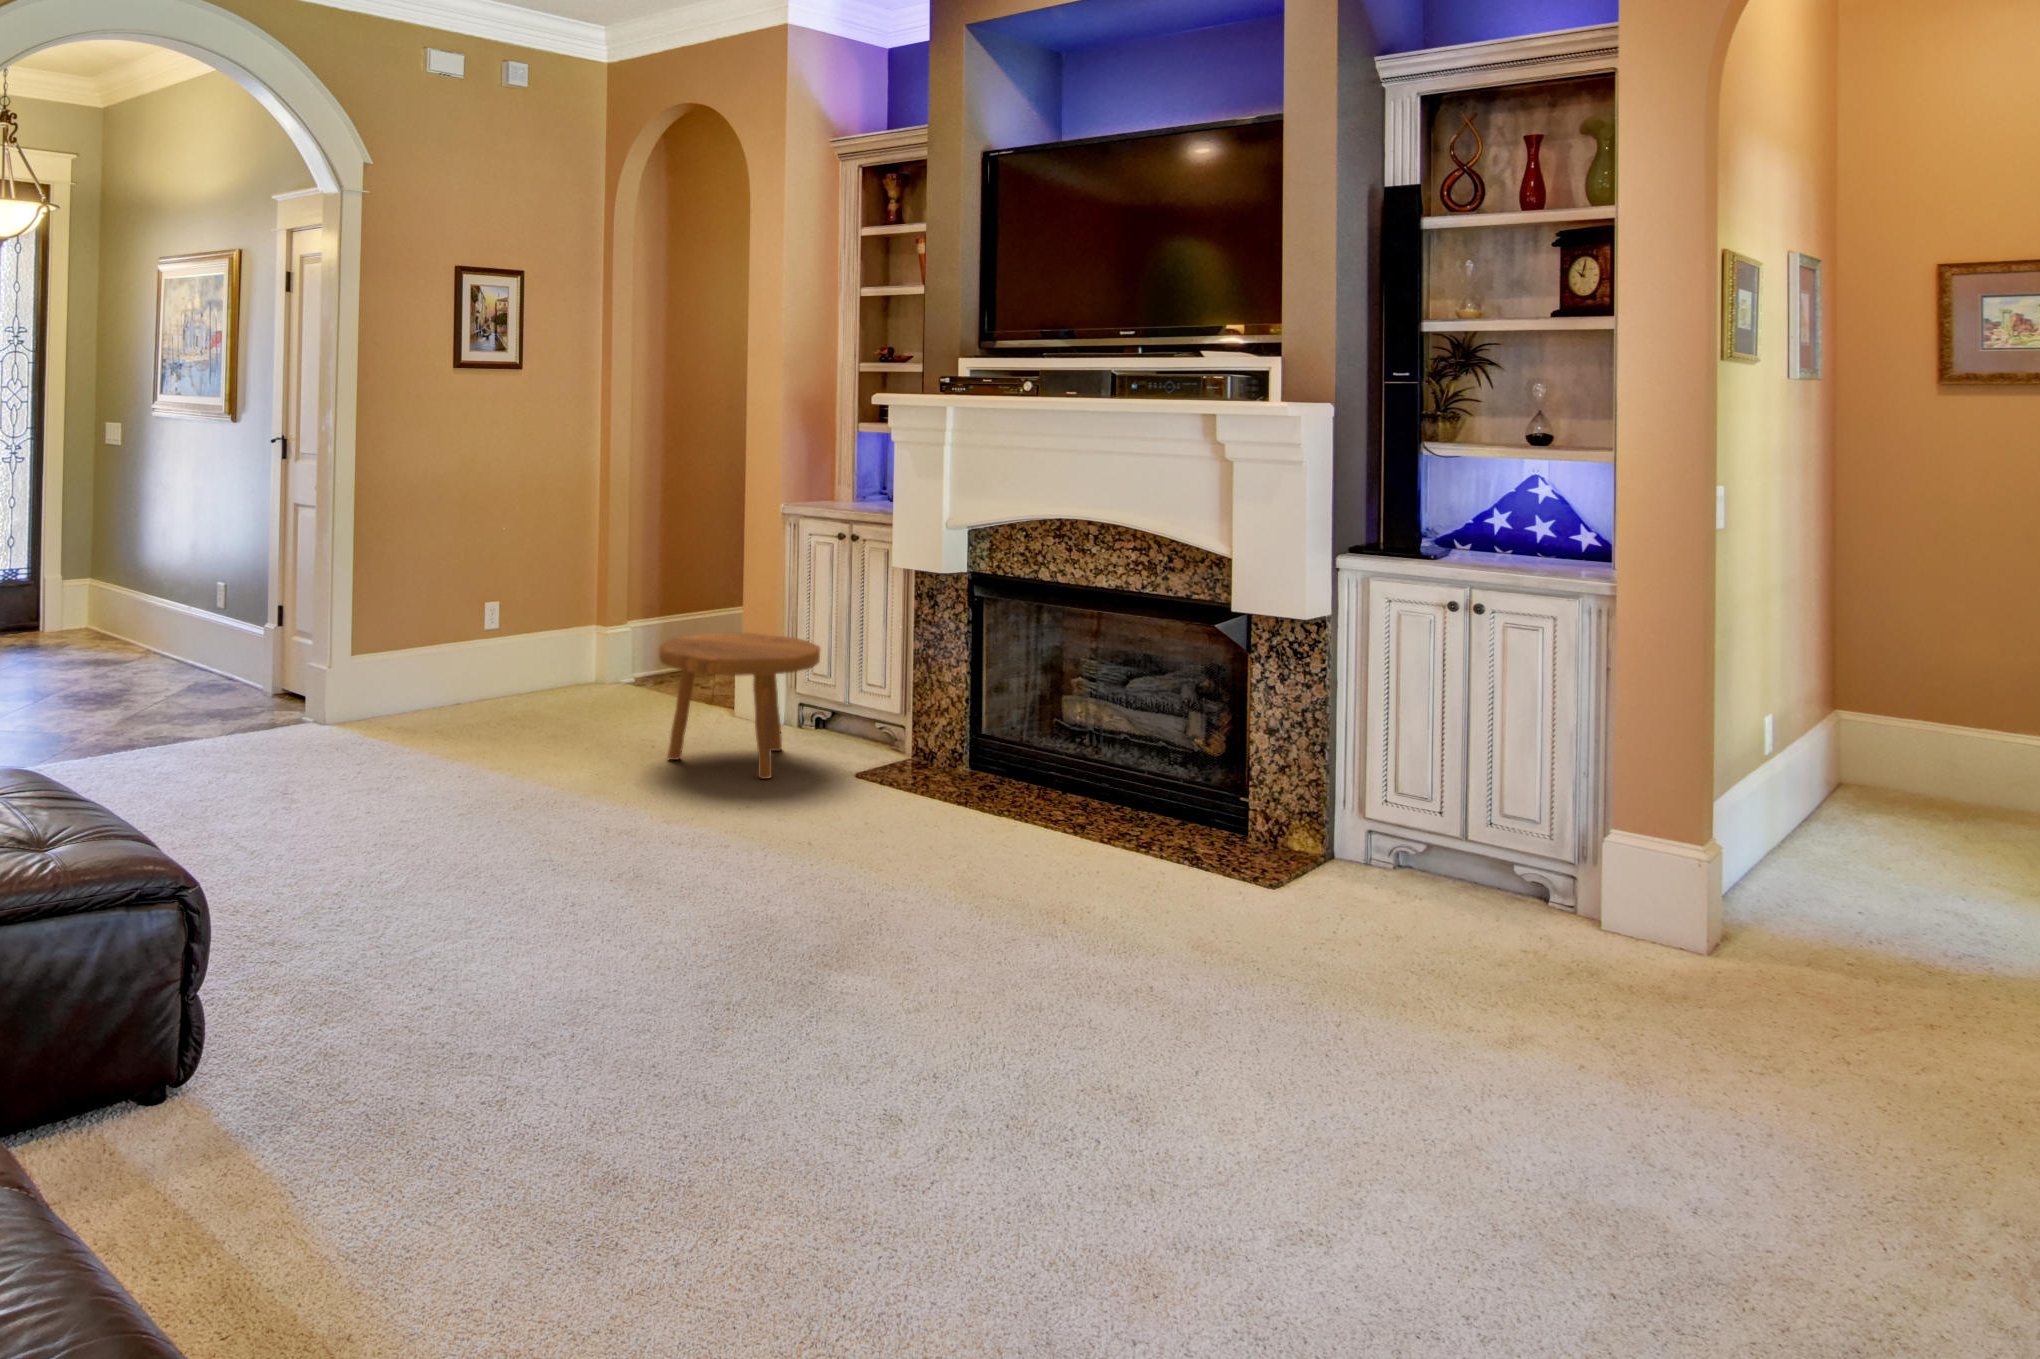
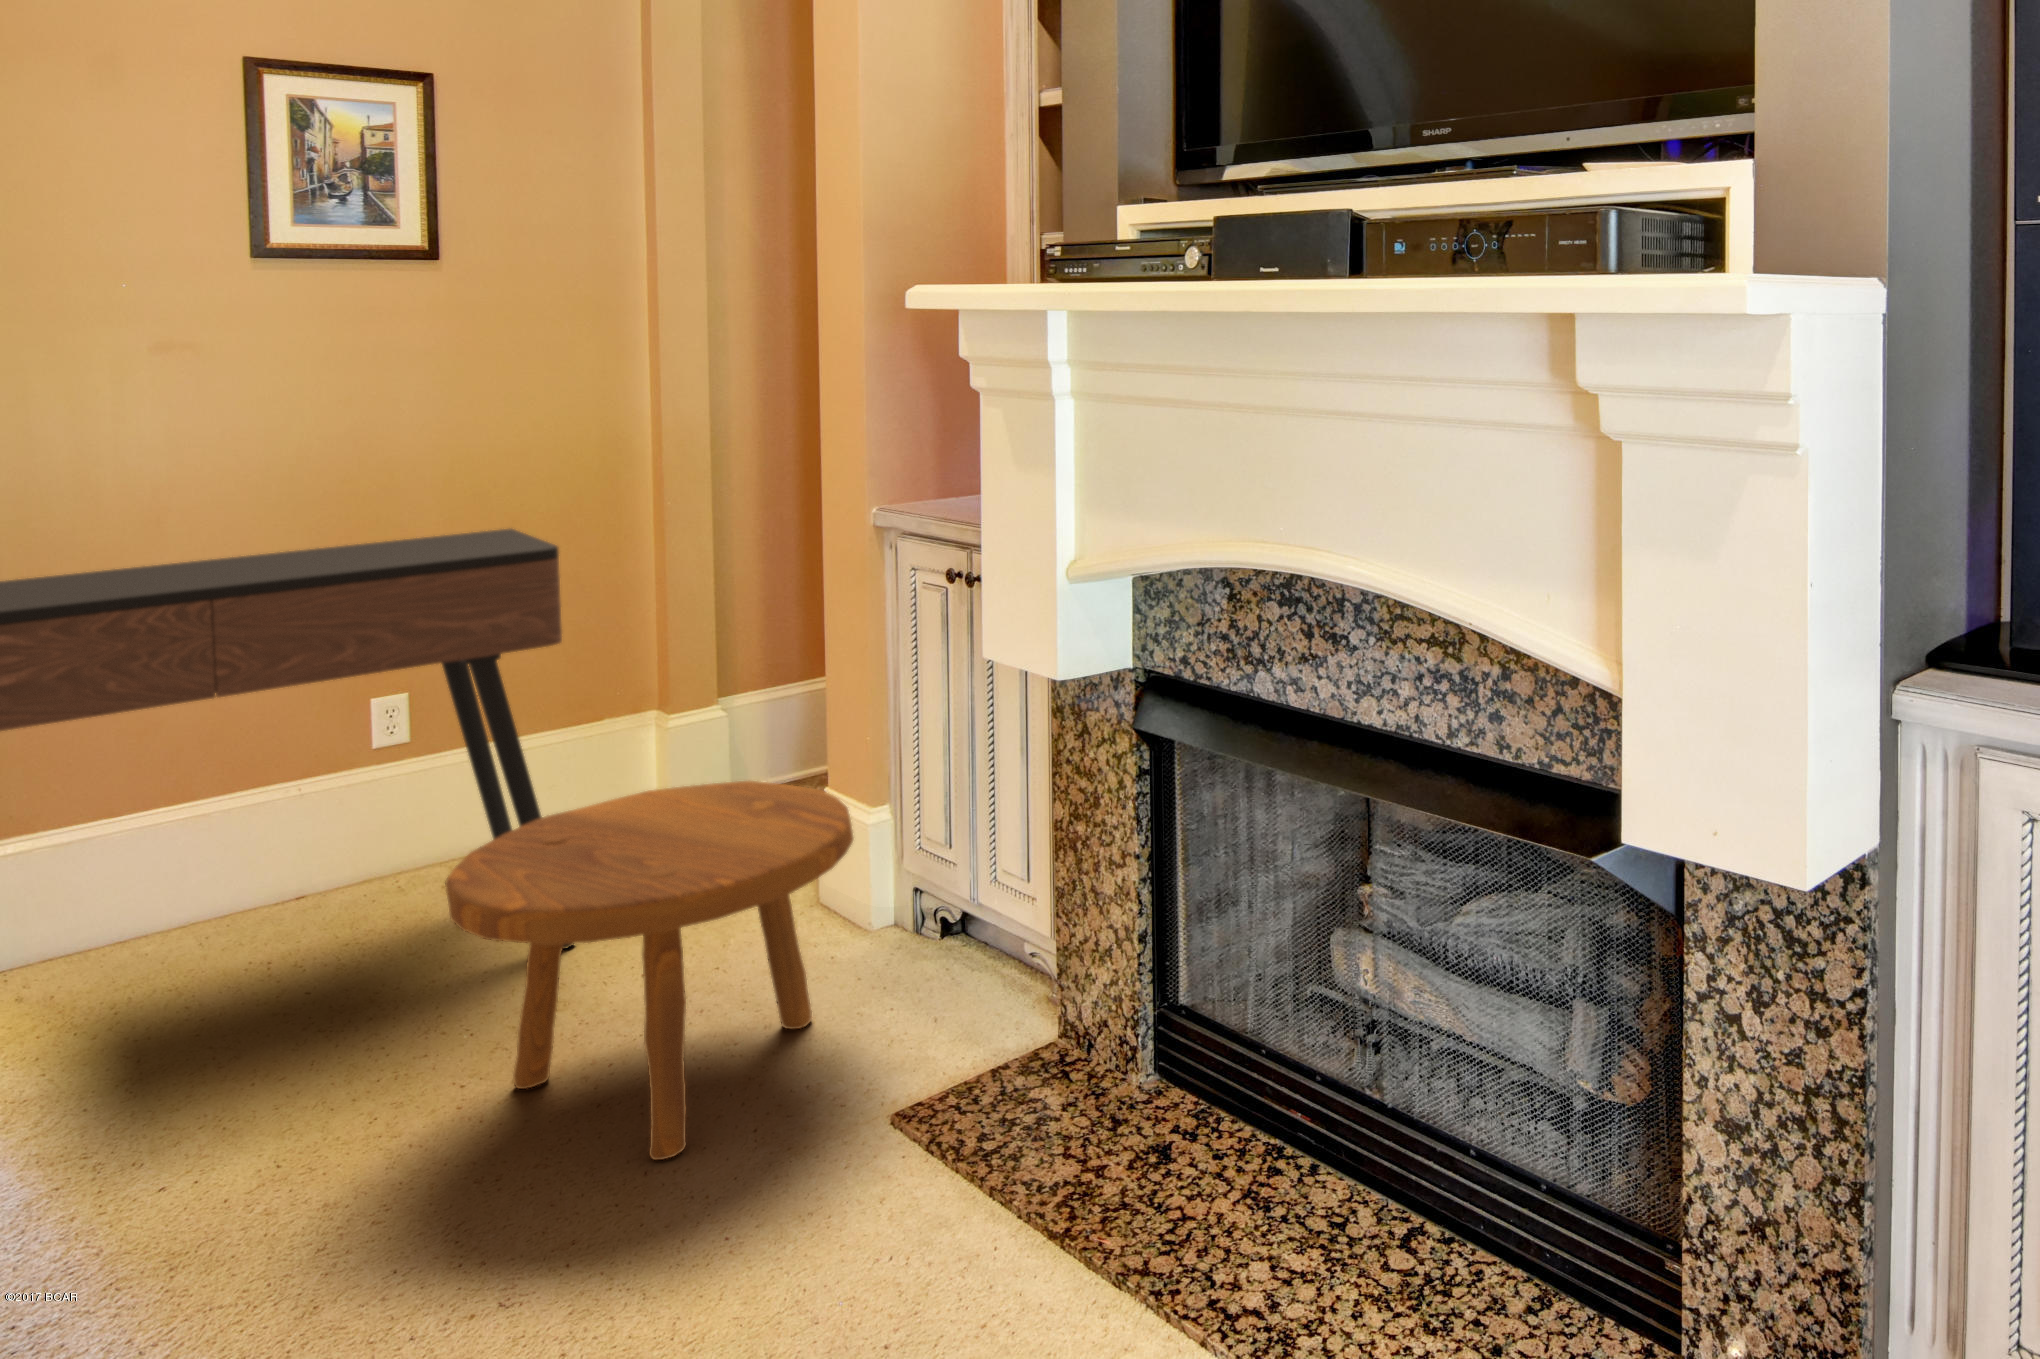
console table: none [339,513,630,764] -> present [0,529,573,949]

